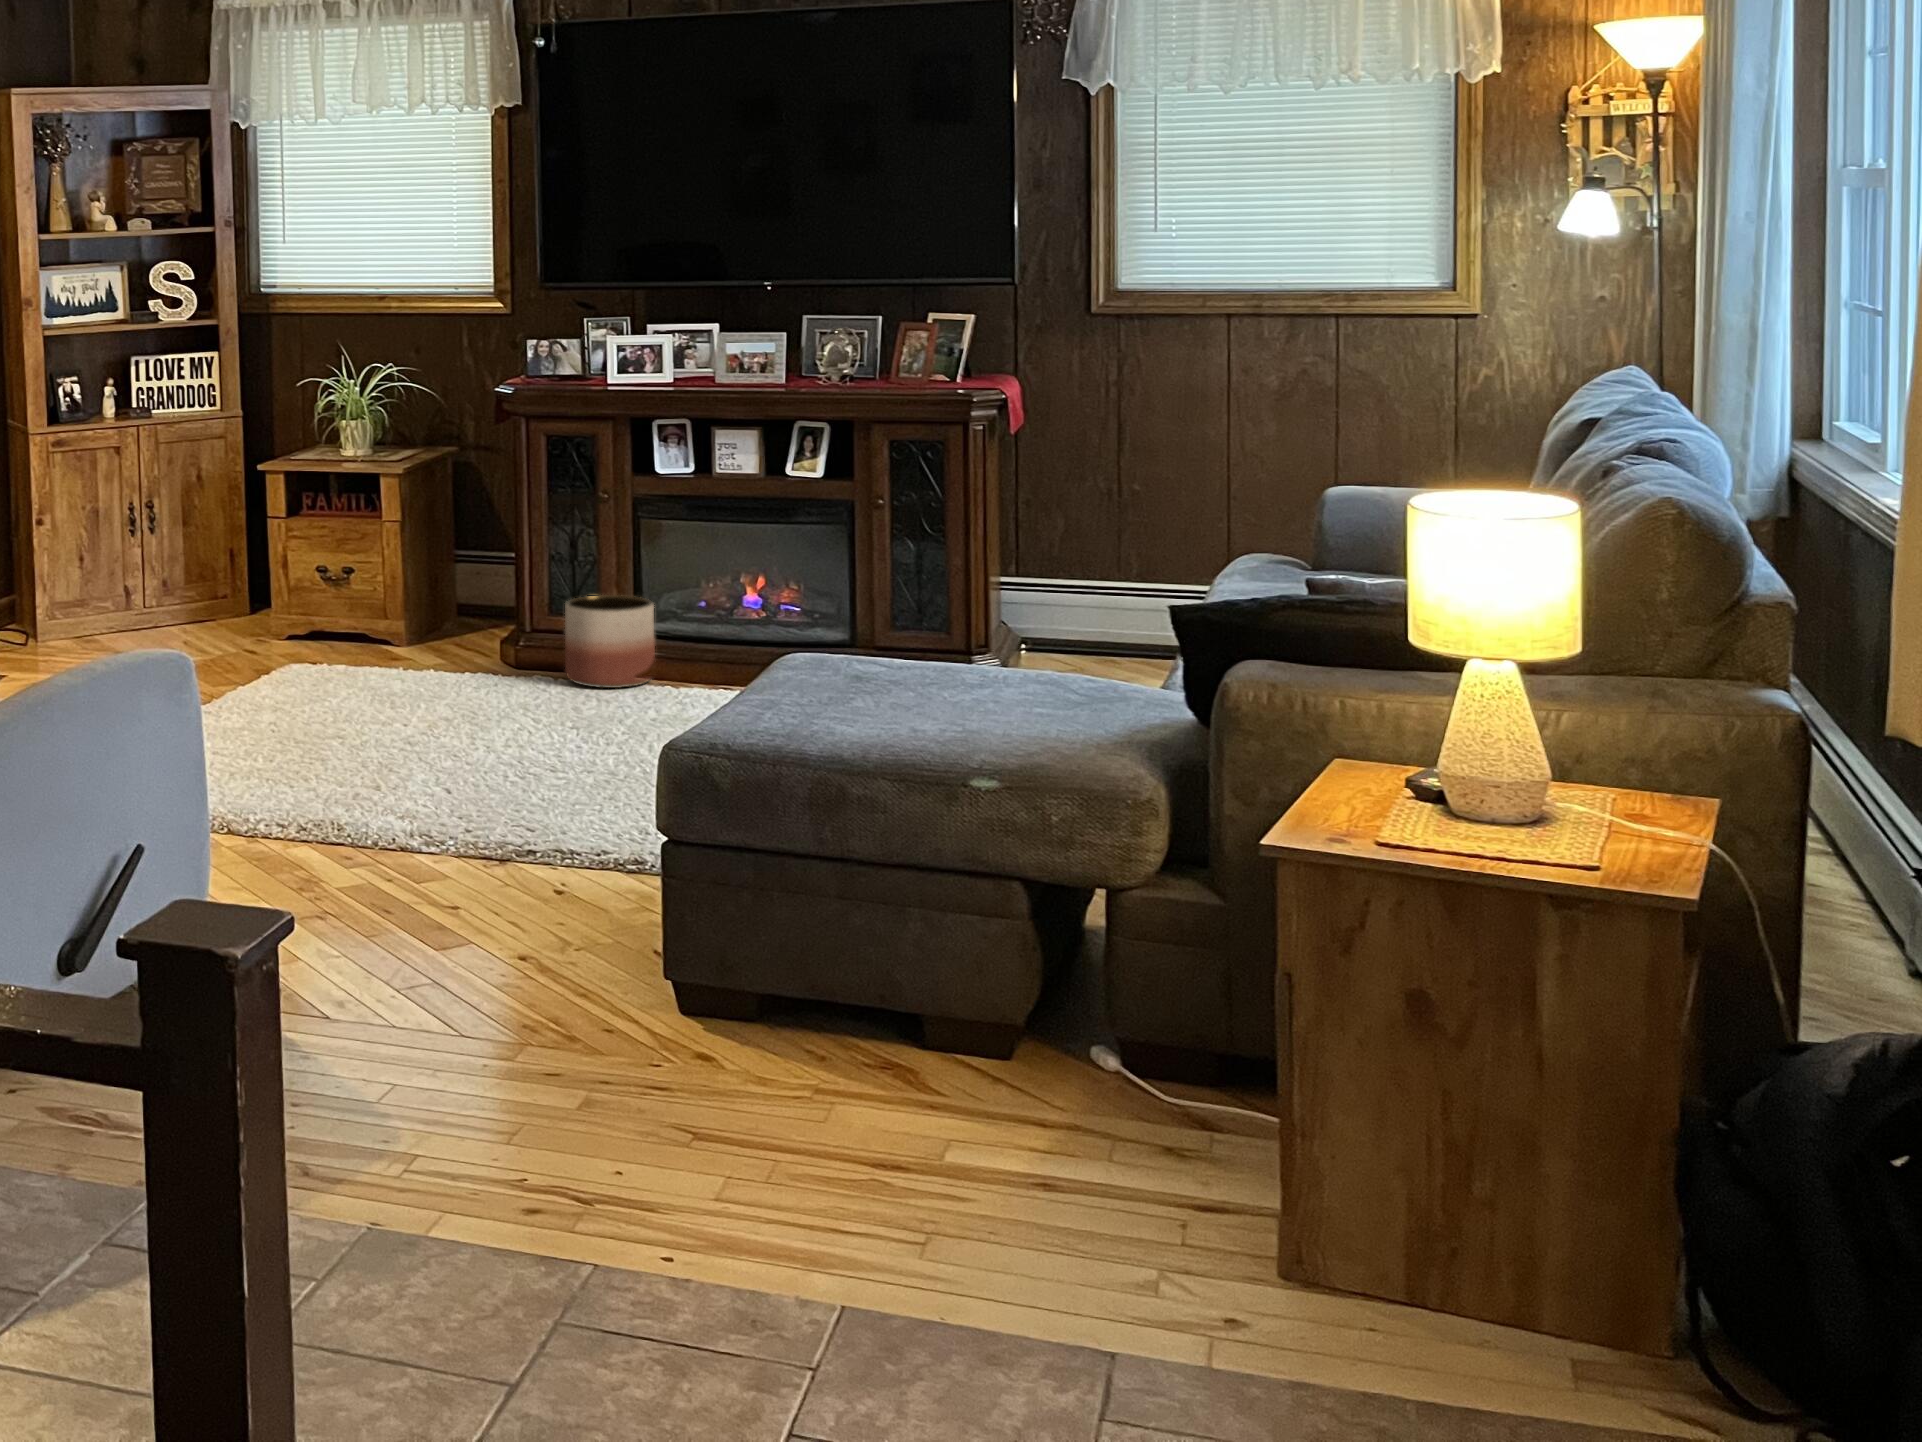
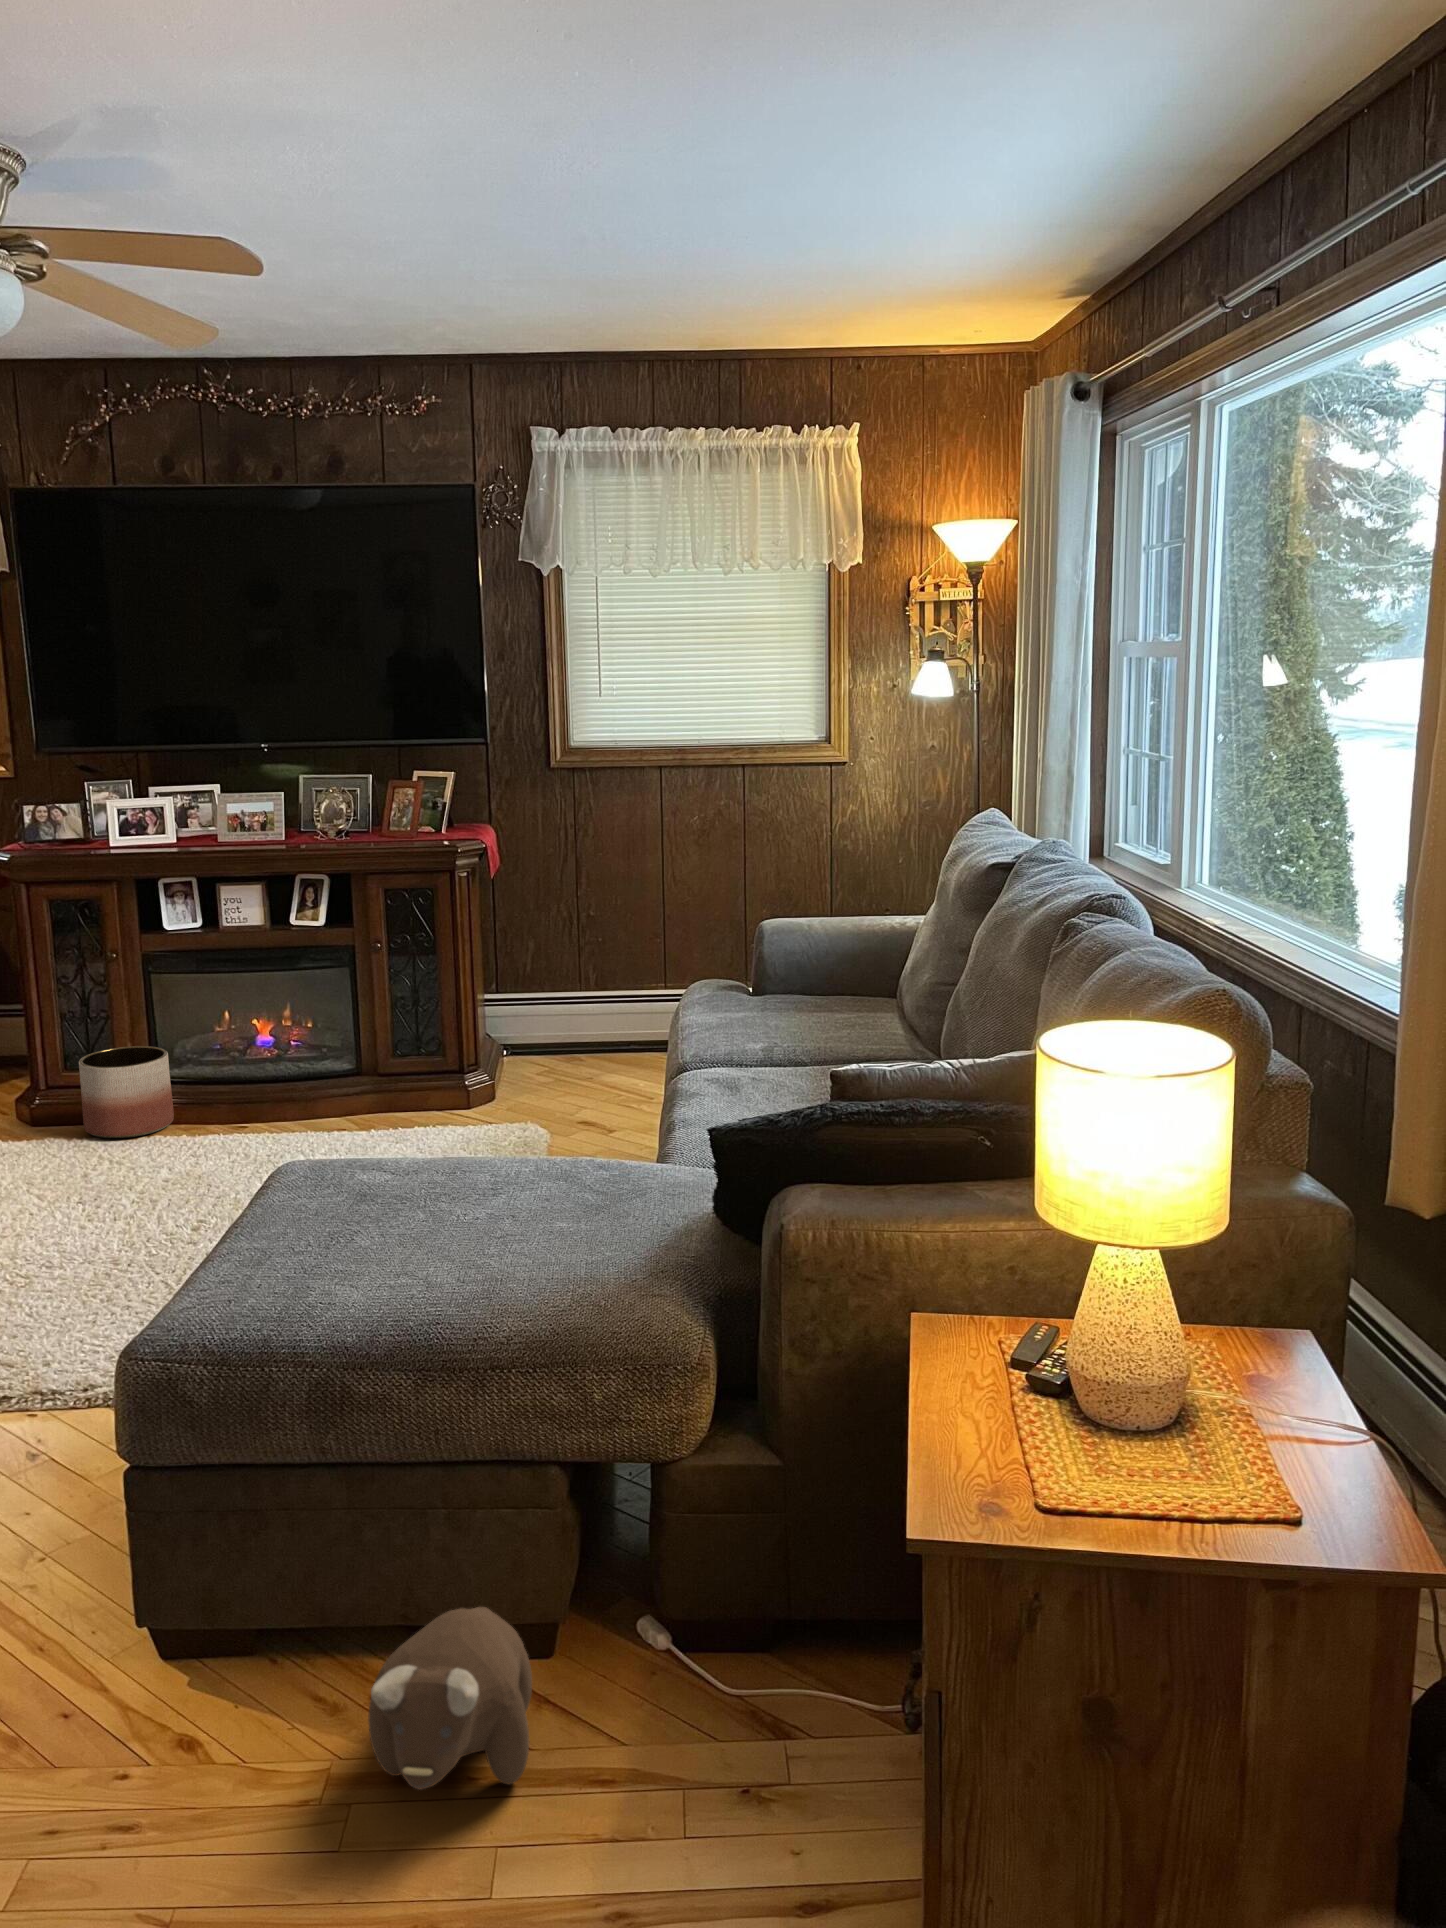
plush toy: none [834,983,976,1131] -> present [368,1607,532,1790]

